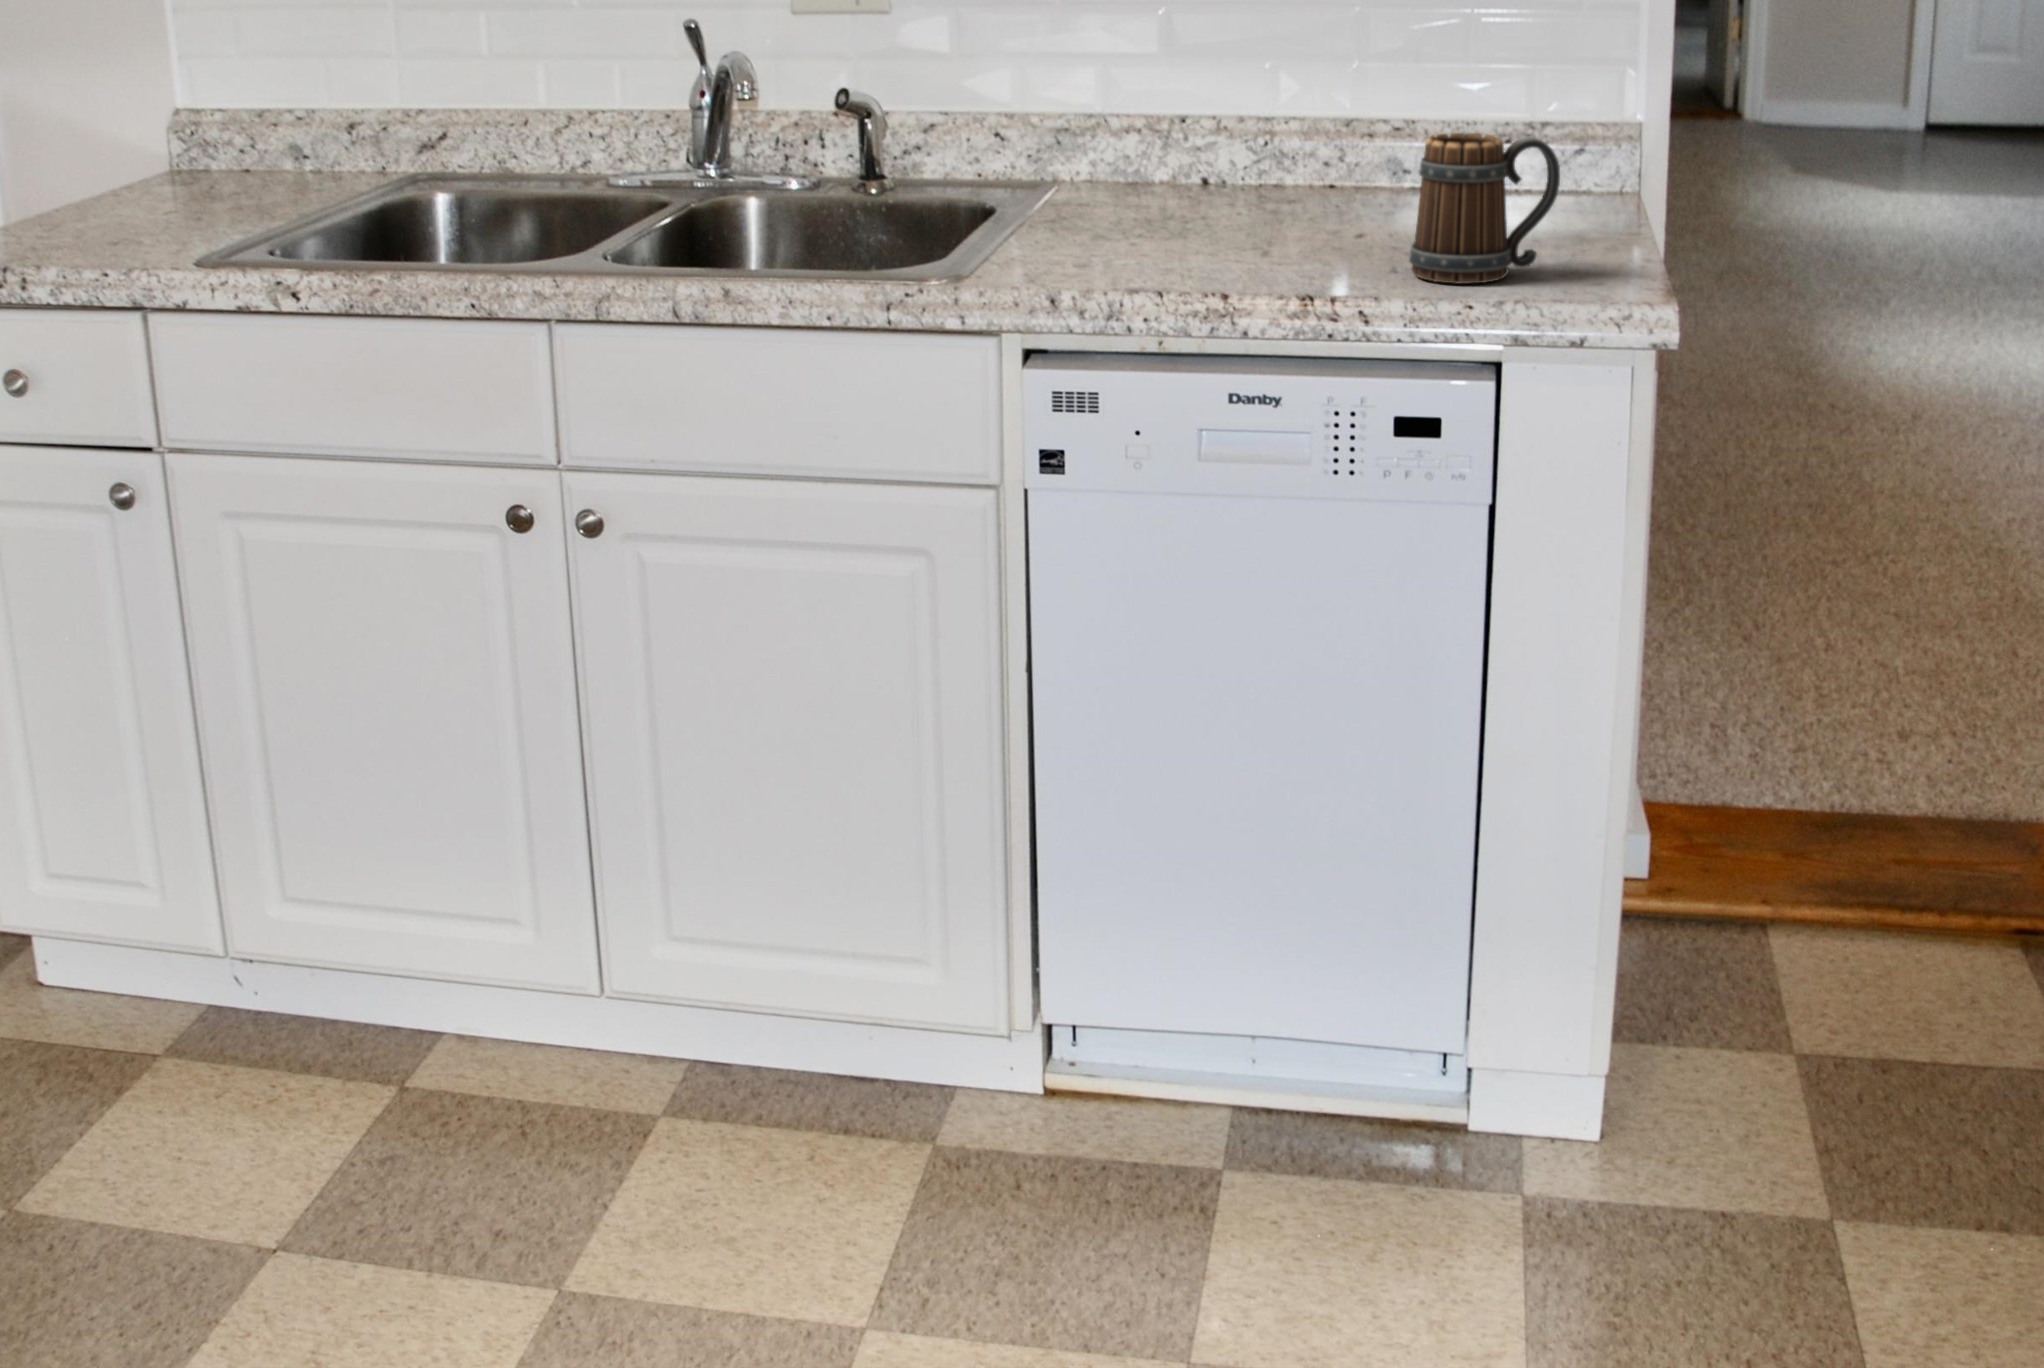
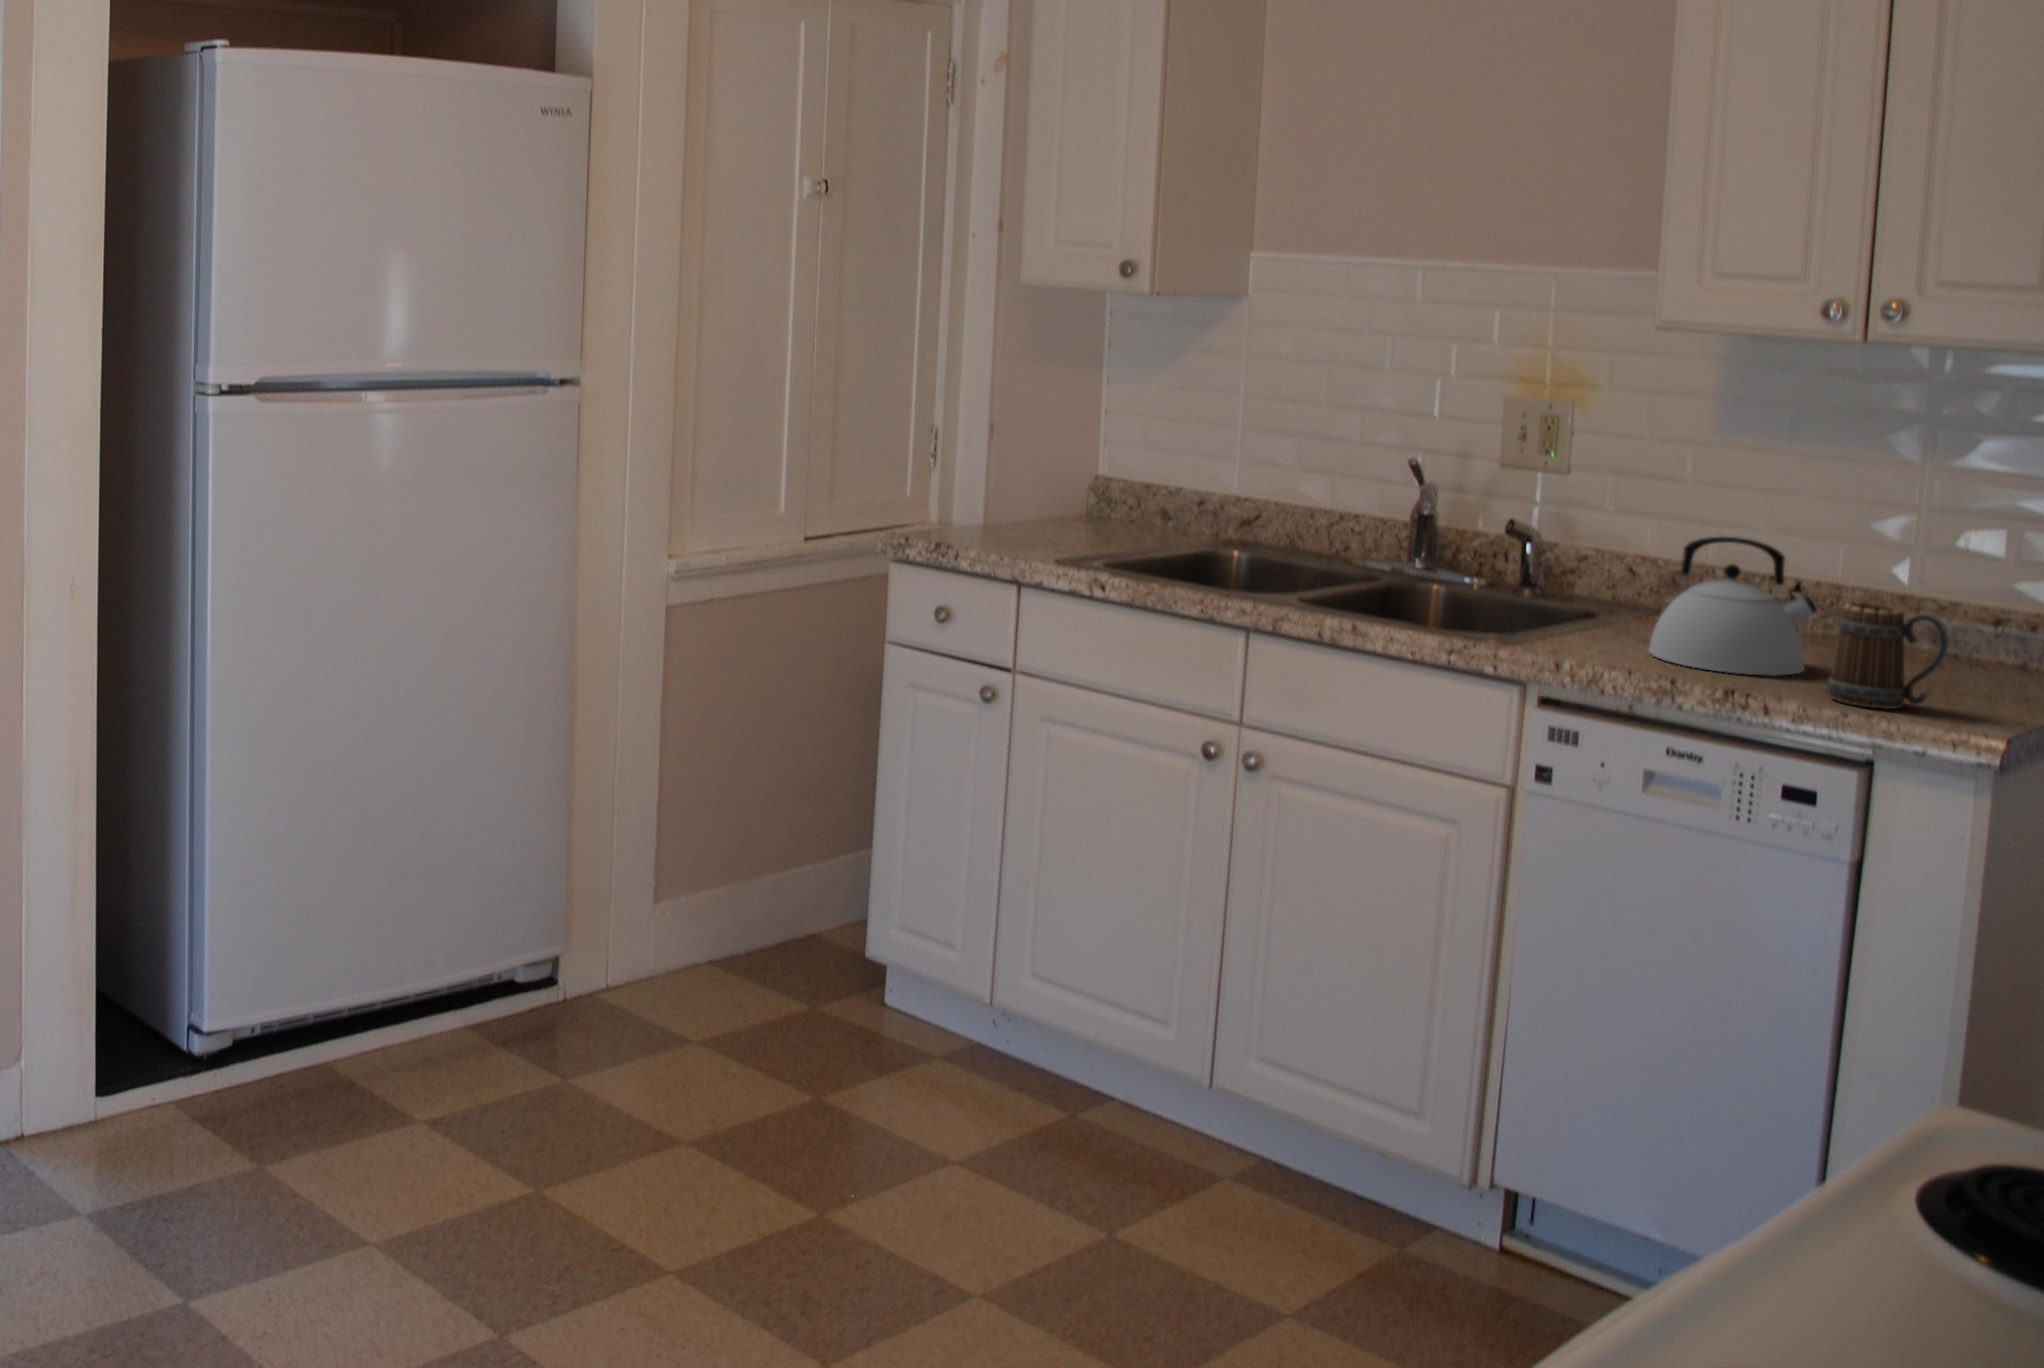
kettle: none [1122,67,1329,265] -> present [1649,537,1817,676]

